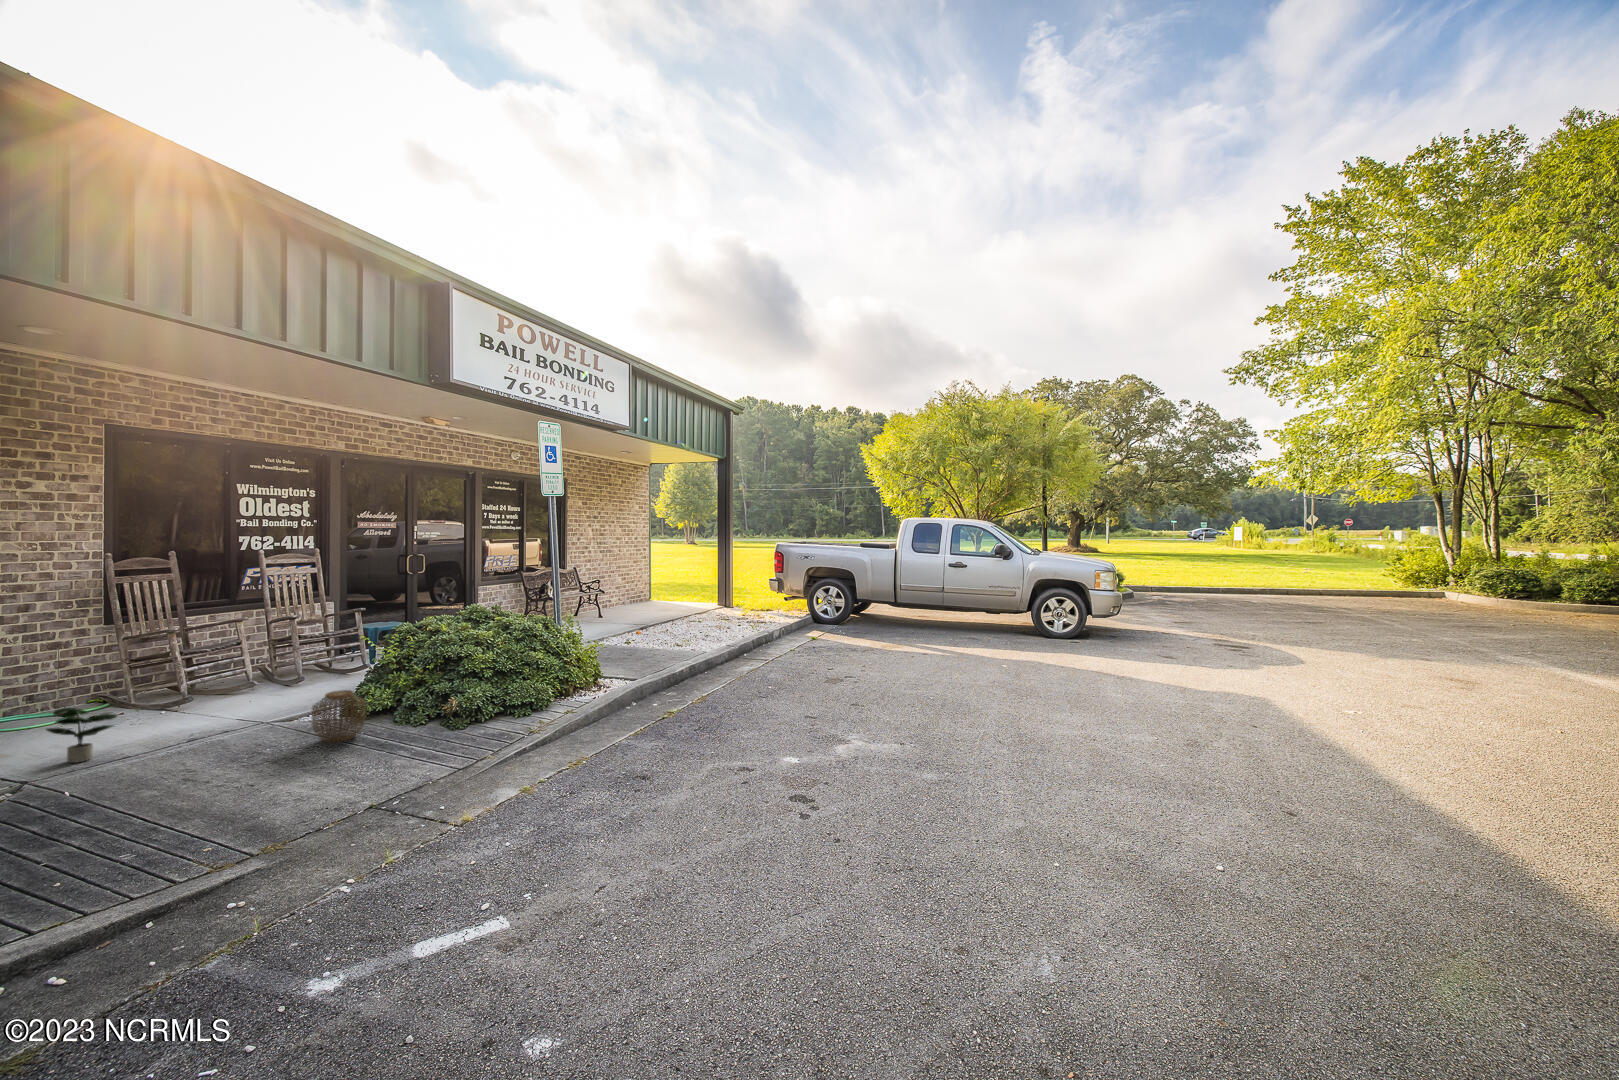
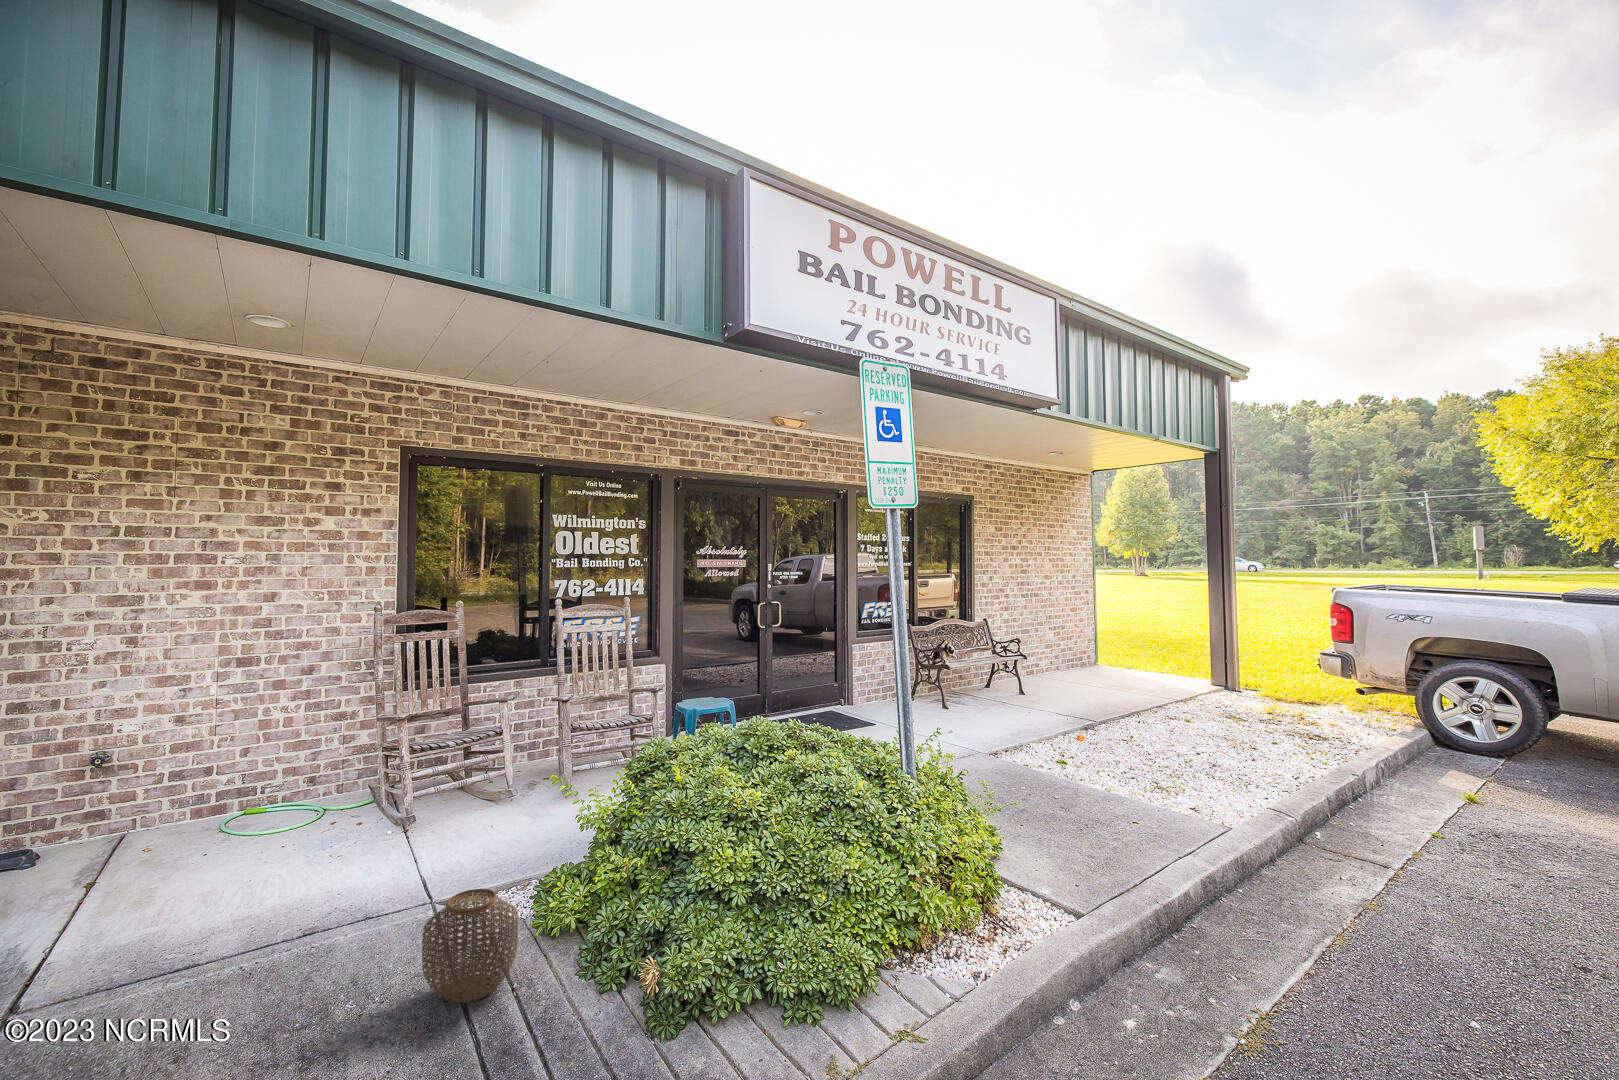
potted plant: present [46,708,117,763] -> none [130,851,231,948]

